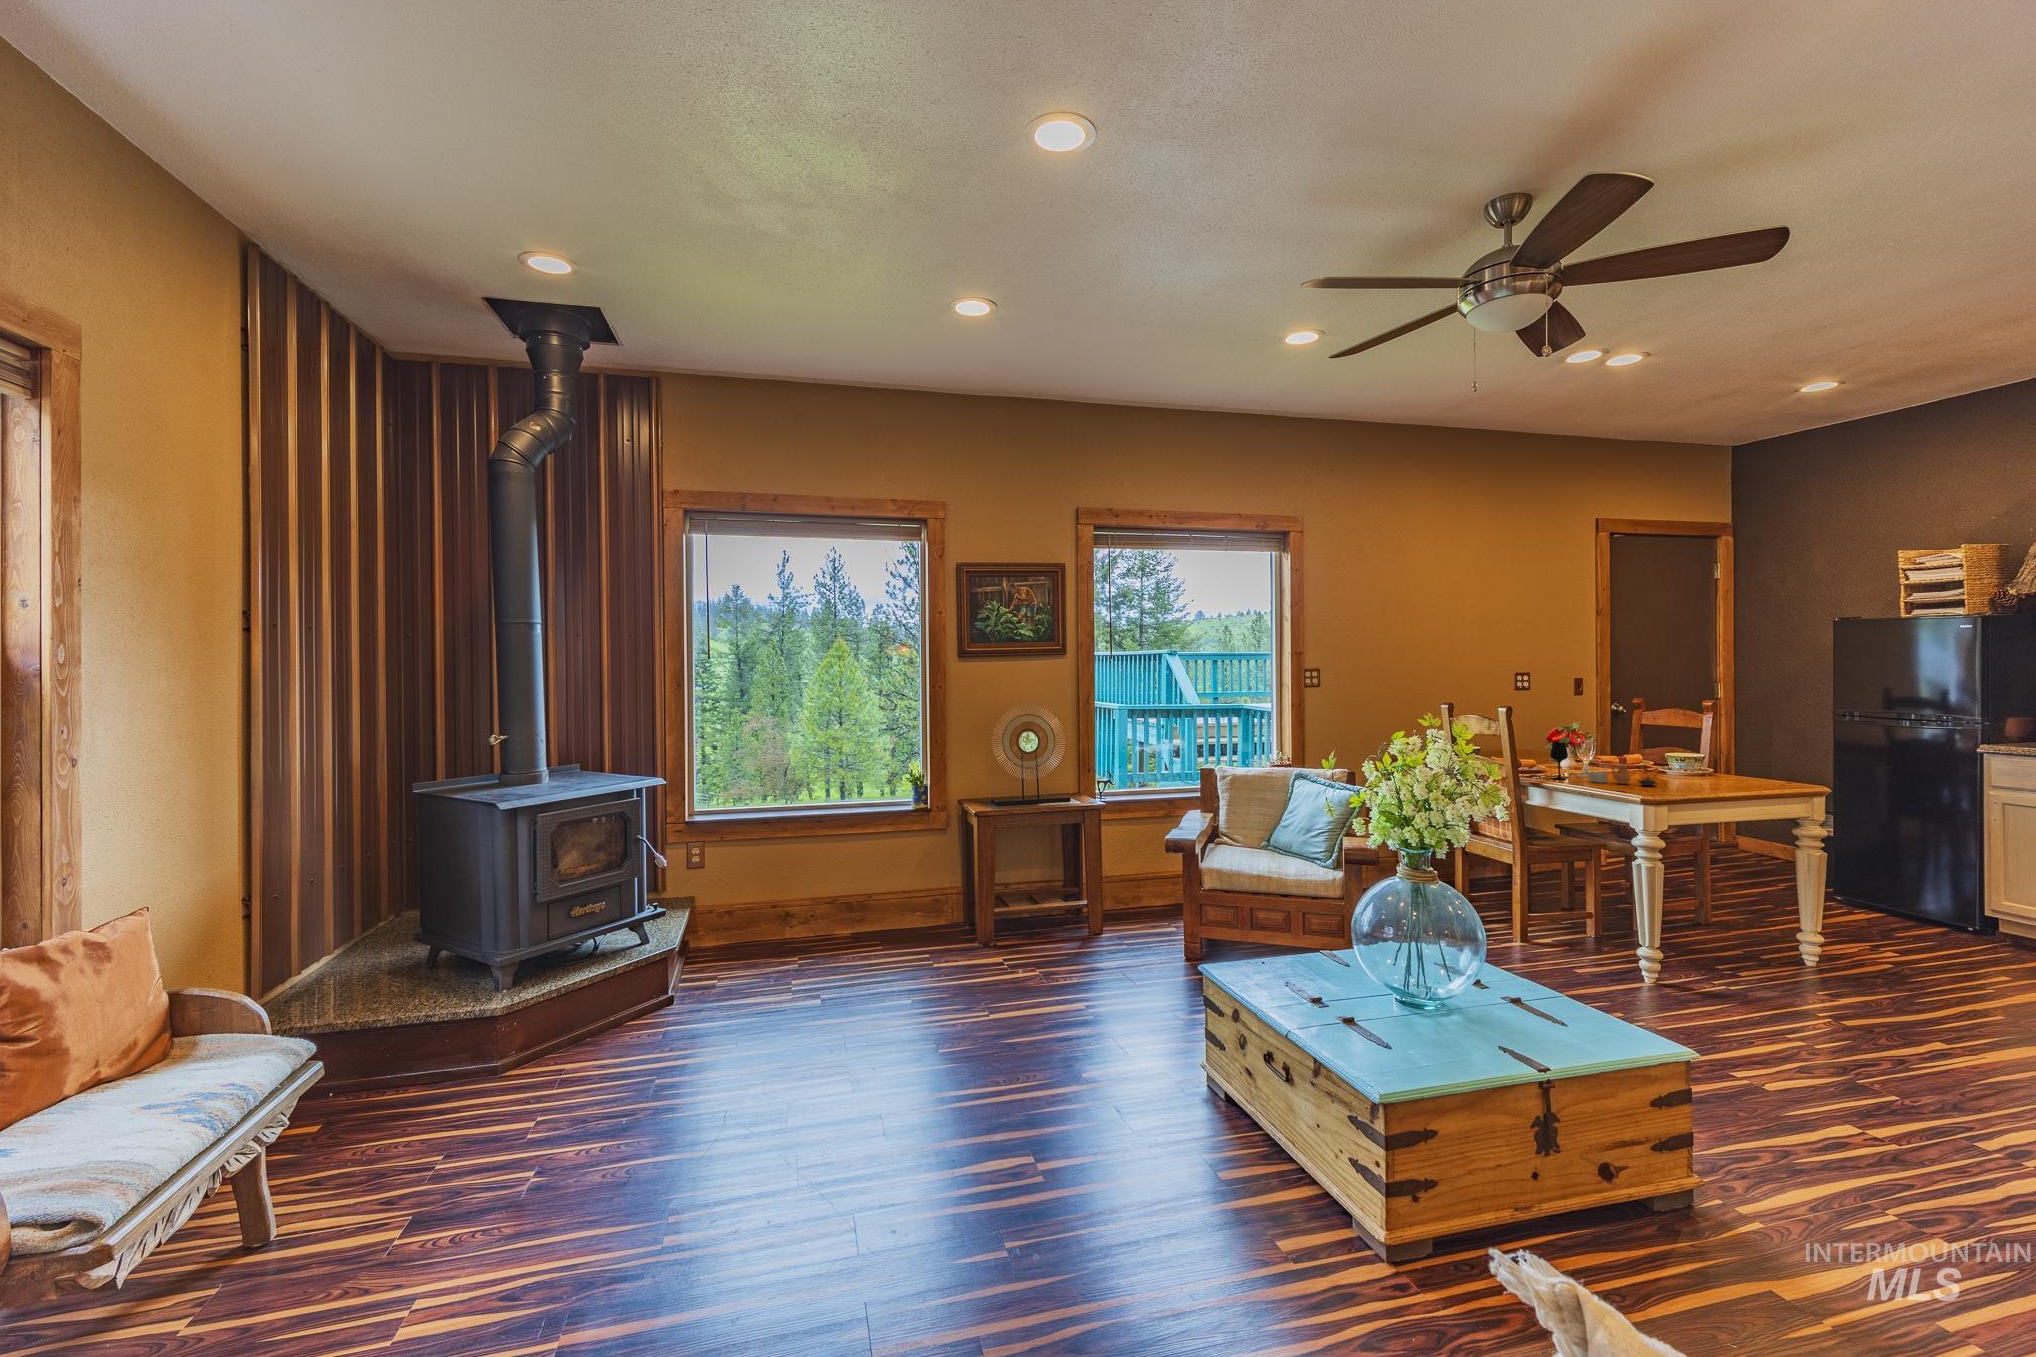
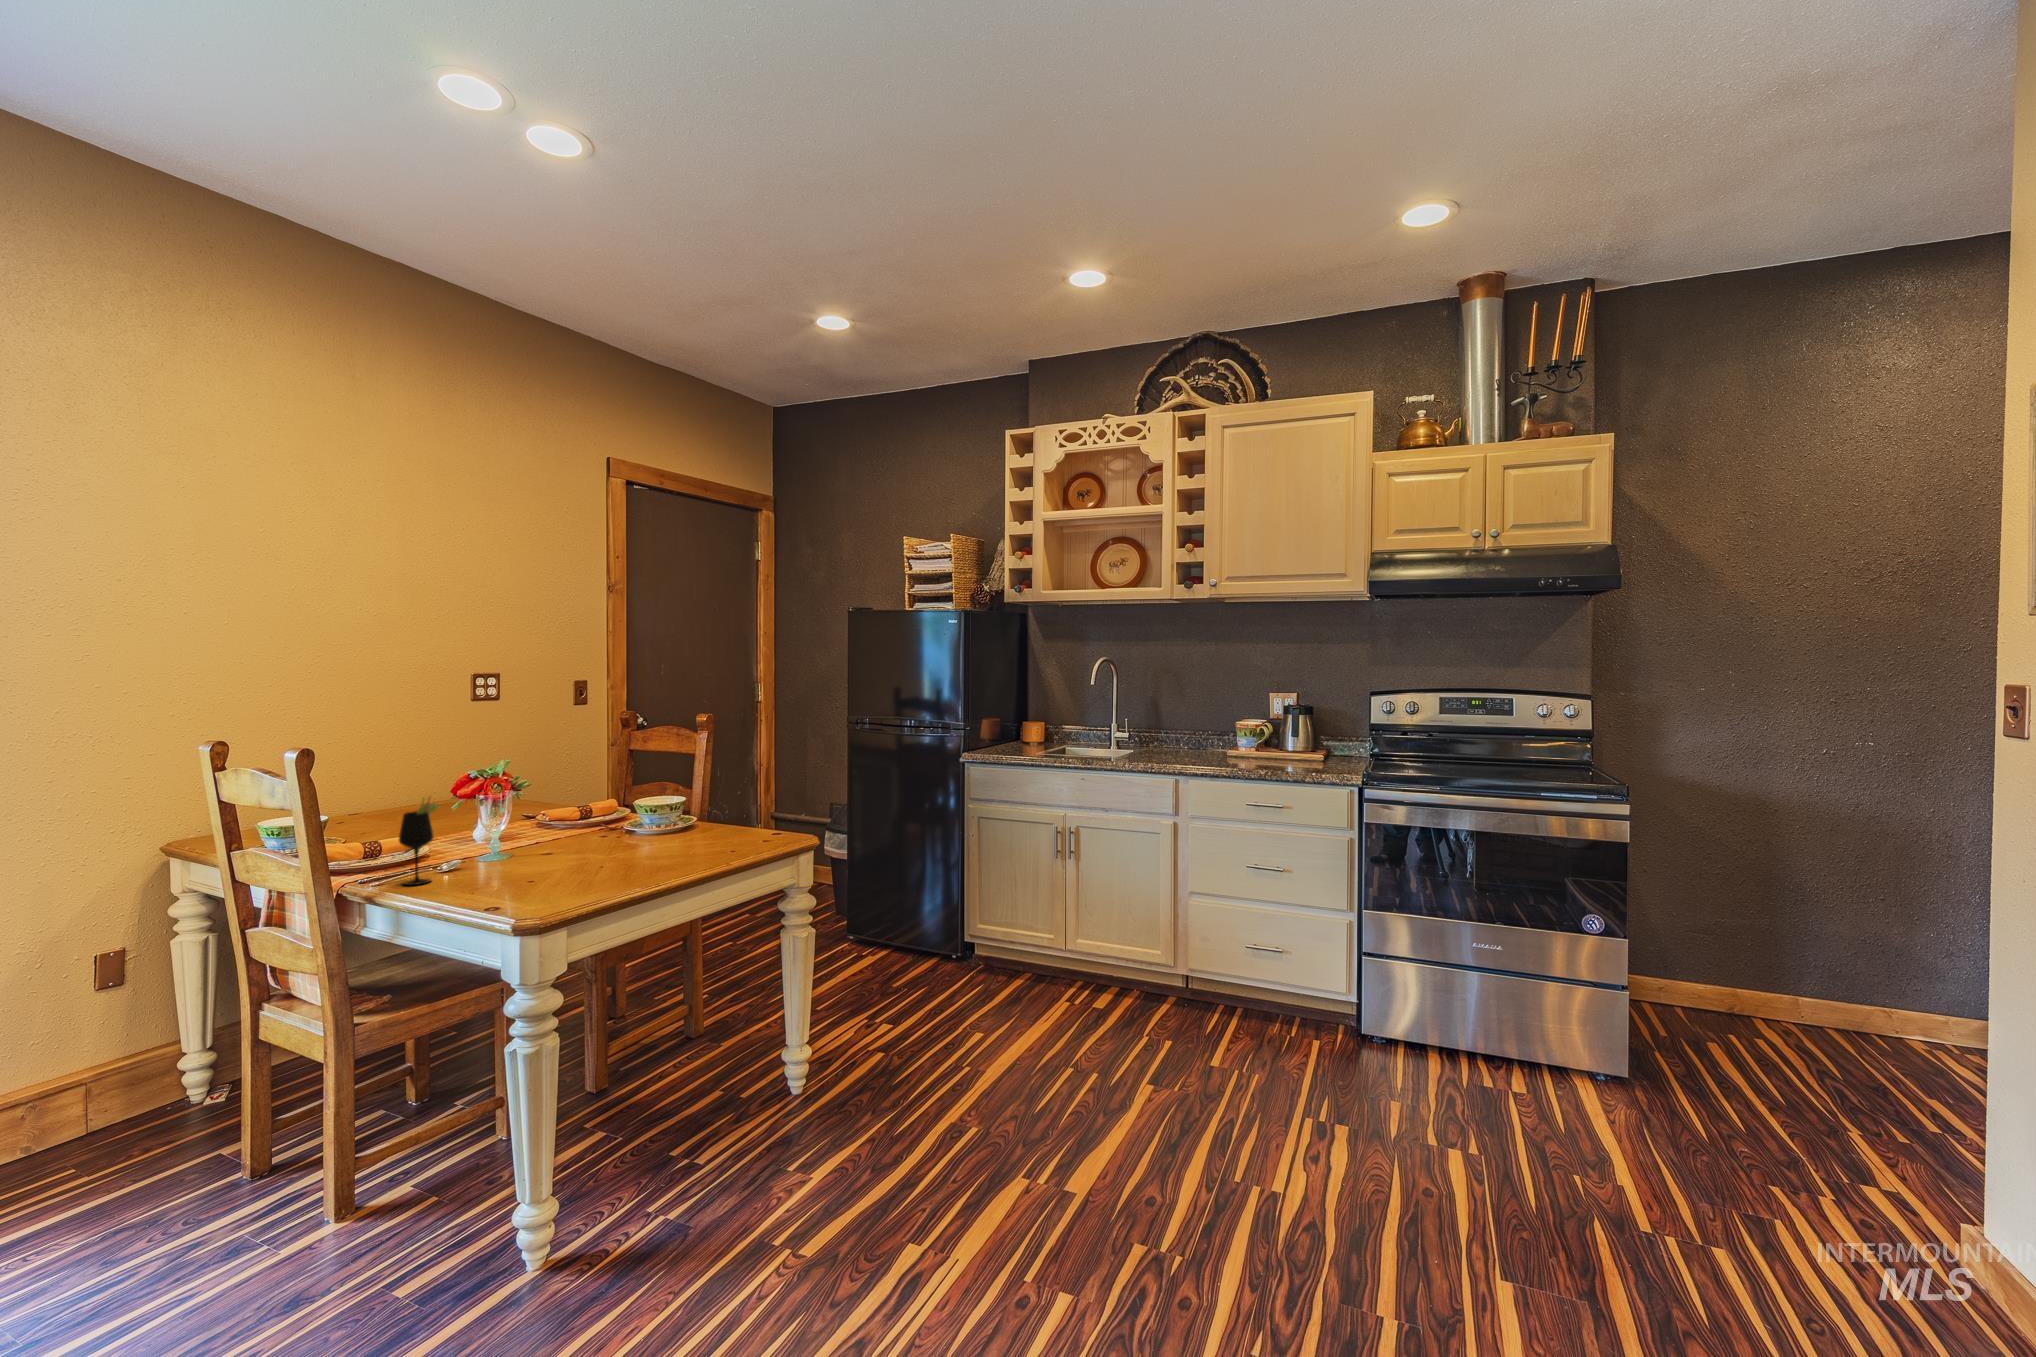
teapot: present [1588,763,1656,786] -> none [462,842,573,885]

